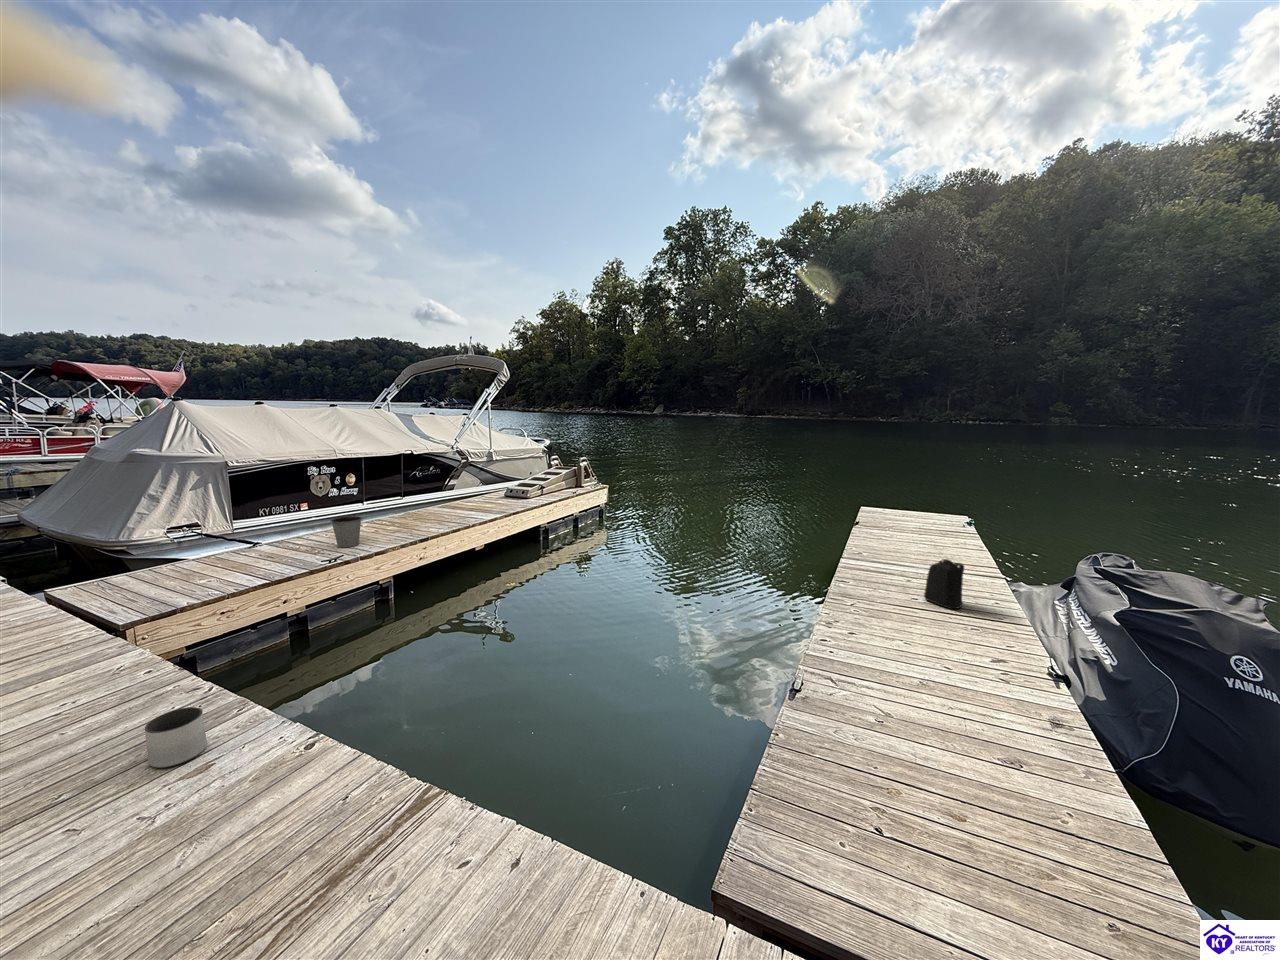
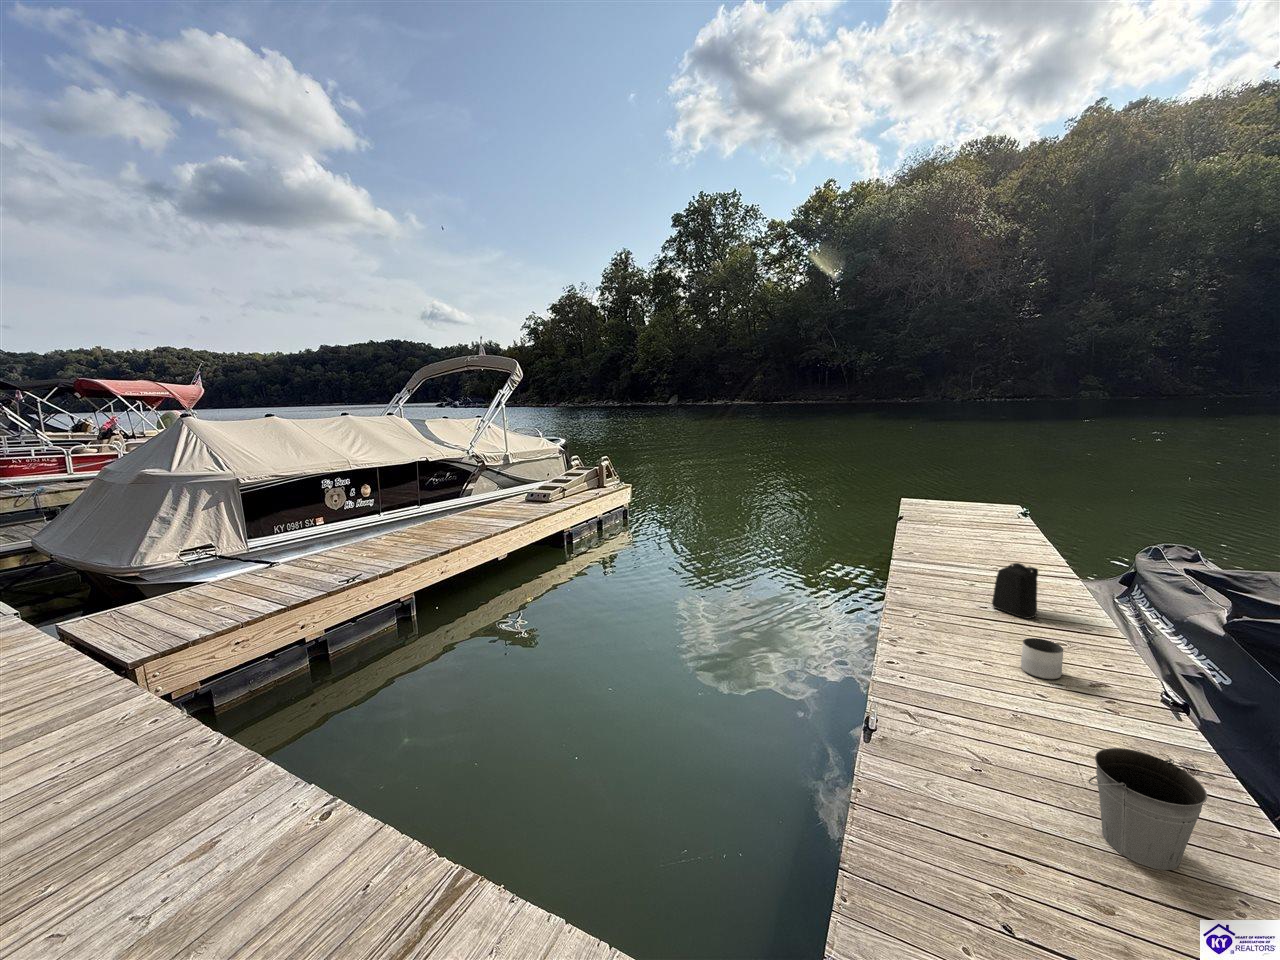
bucket: present [331,516,362,547] -> present [1088,748,1207,870]
planter: present [145,707,207,768] -> present [1021,638,1063,679]

